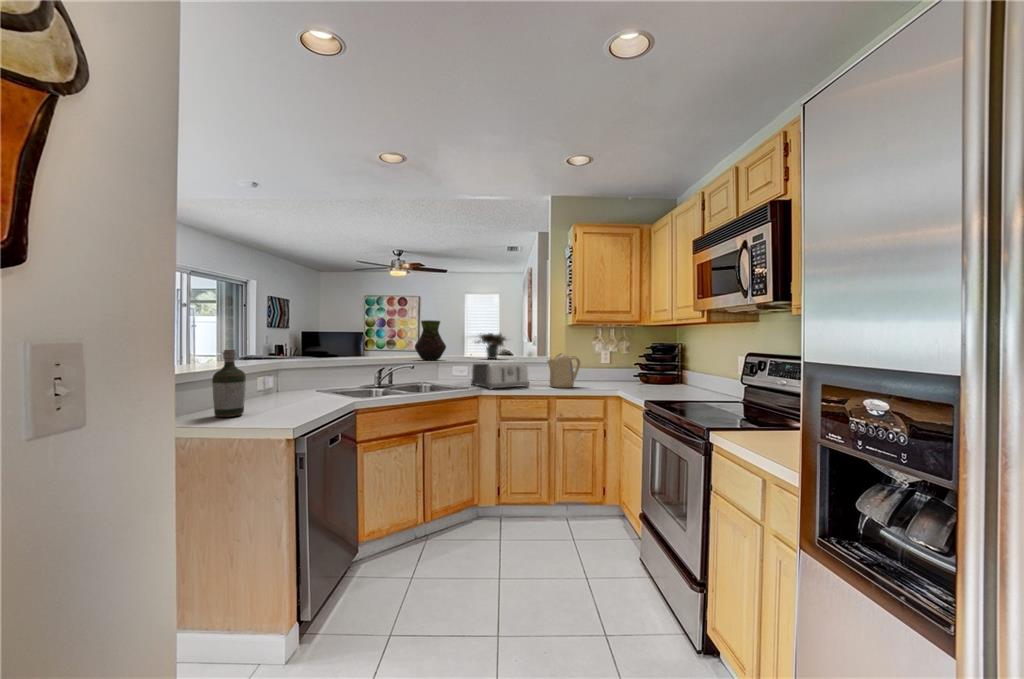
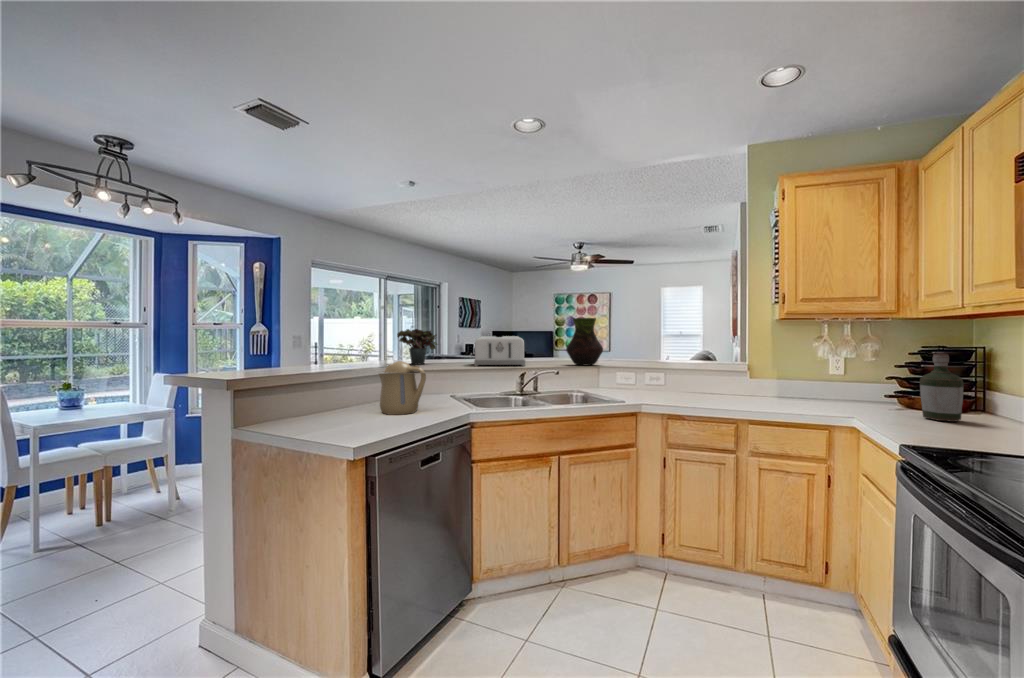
potted plant: present [477,333,506,359] -> present [397,329,437,365]
bottle: present [212,350,246,417] -> present [920,354,964,422]
kettle: present [547,353,580,388] -> present [379,361,426,415]
toaster: present [471,360,529,389] -> present [474,336,525,366]

